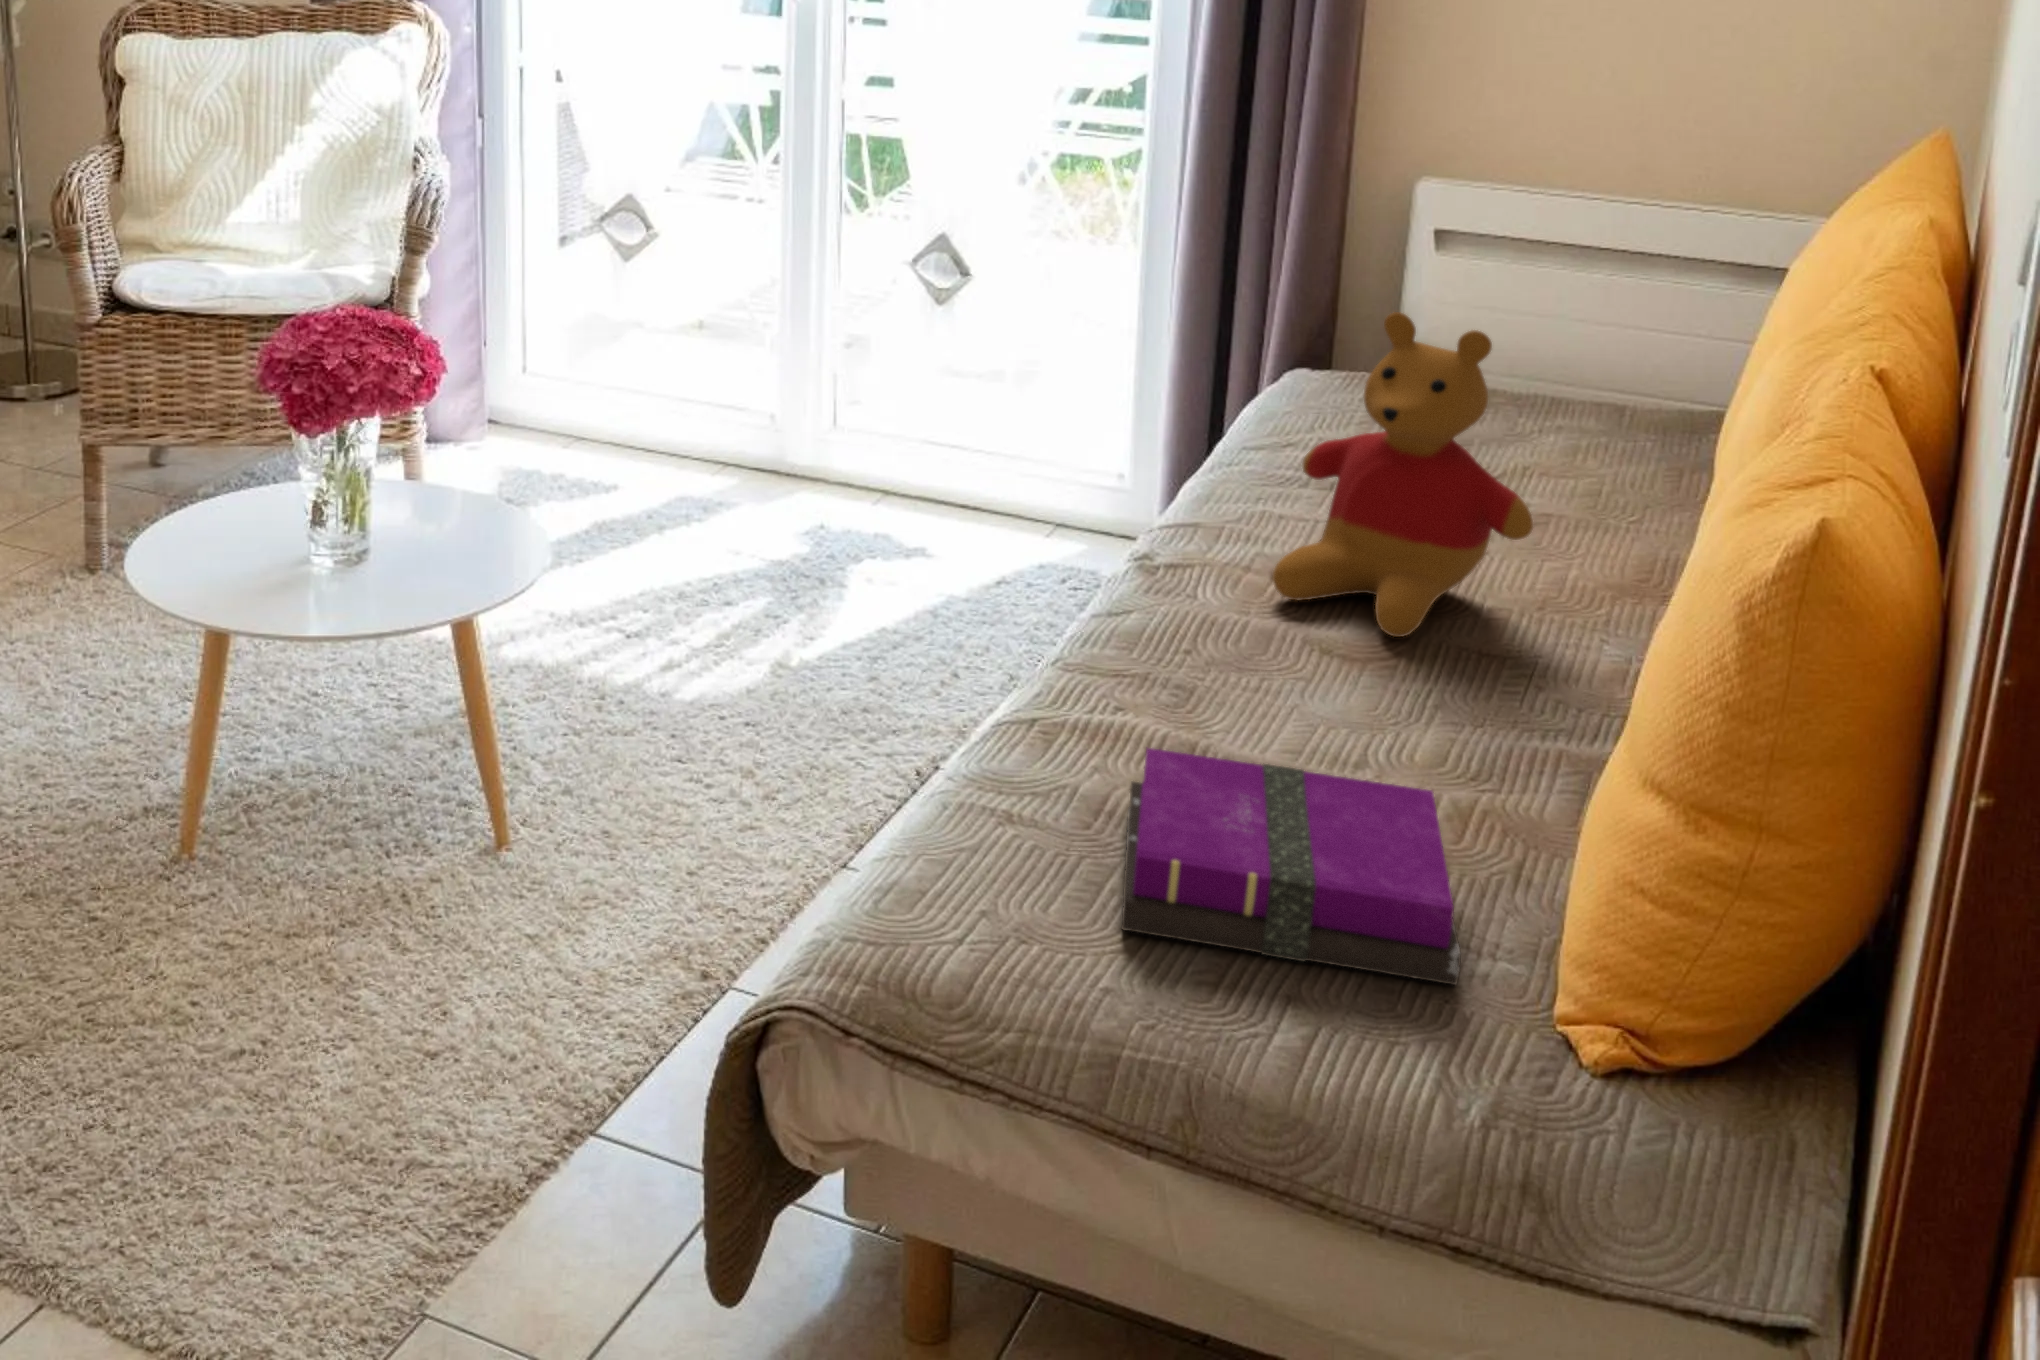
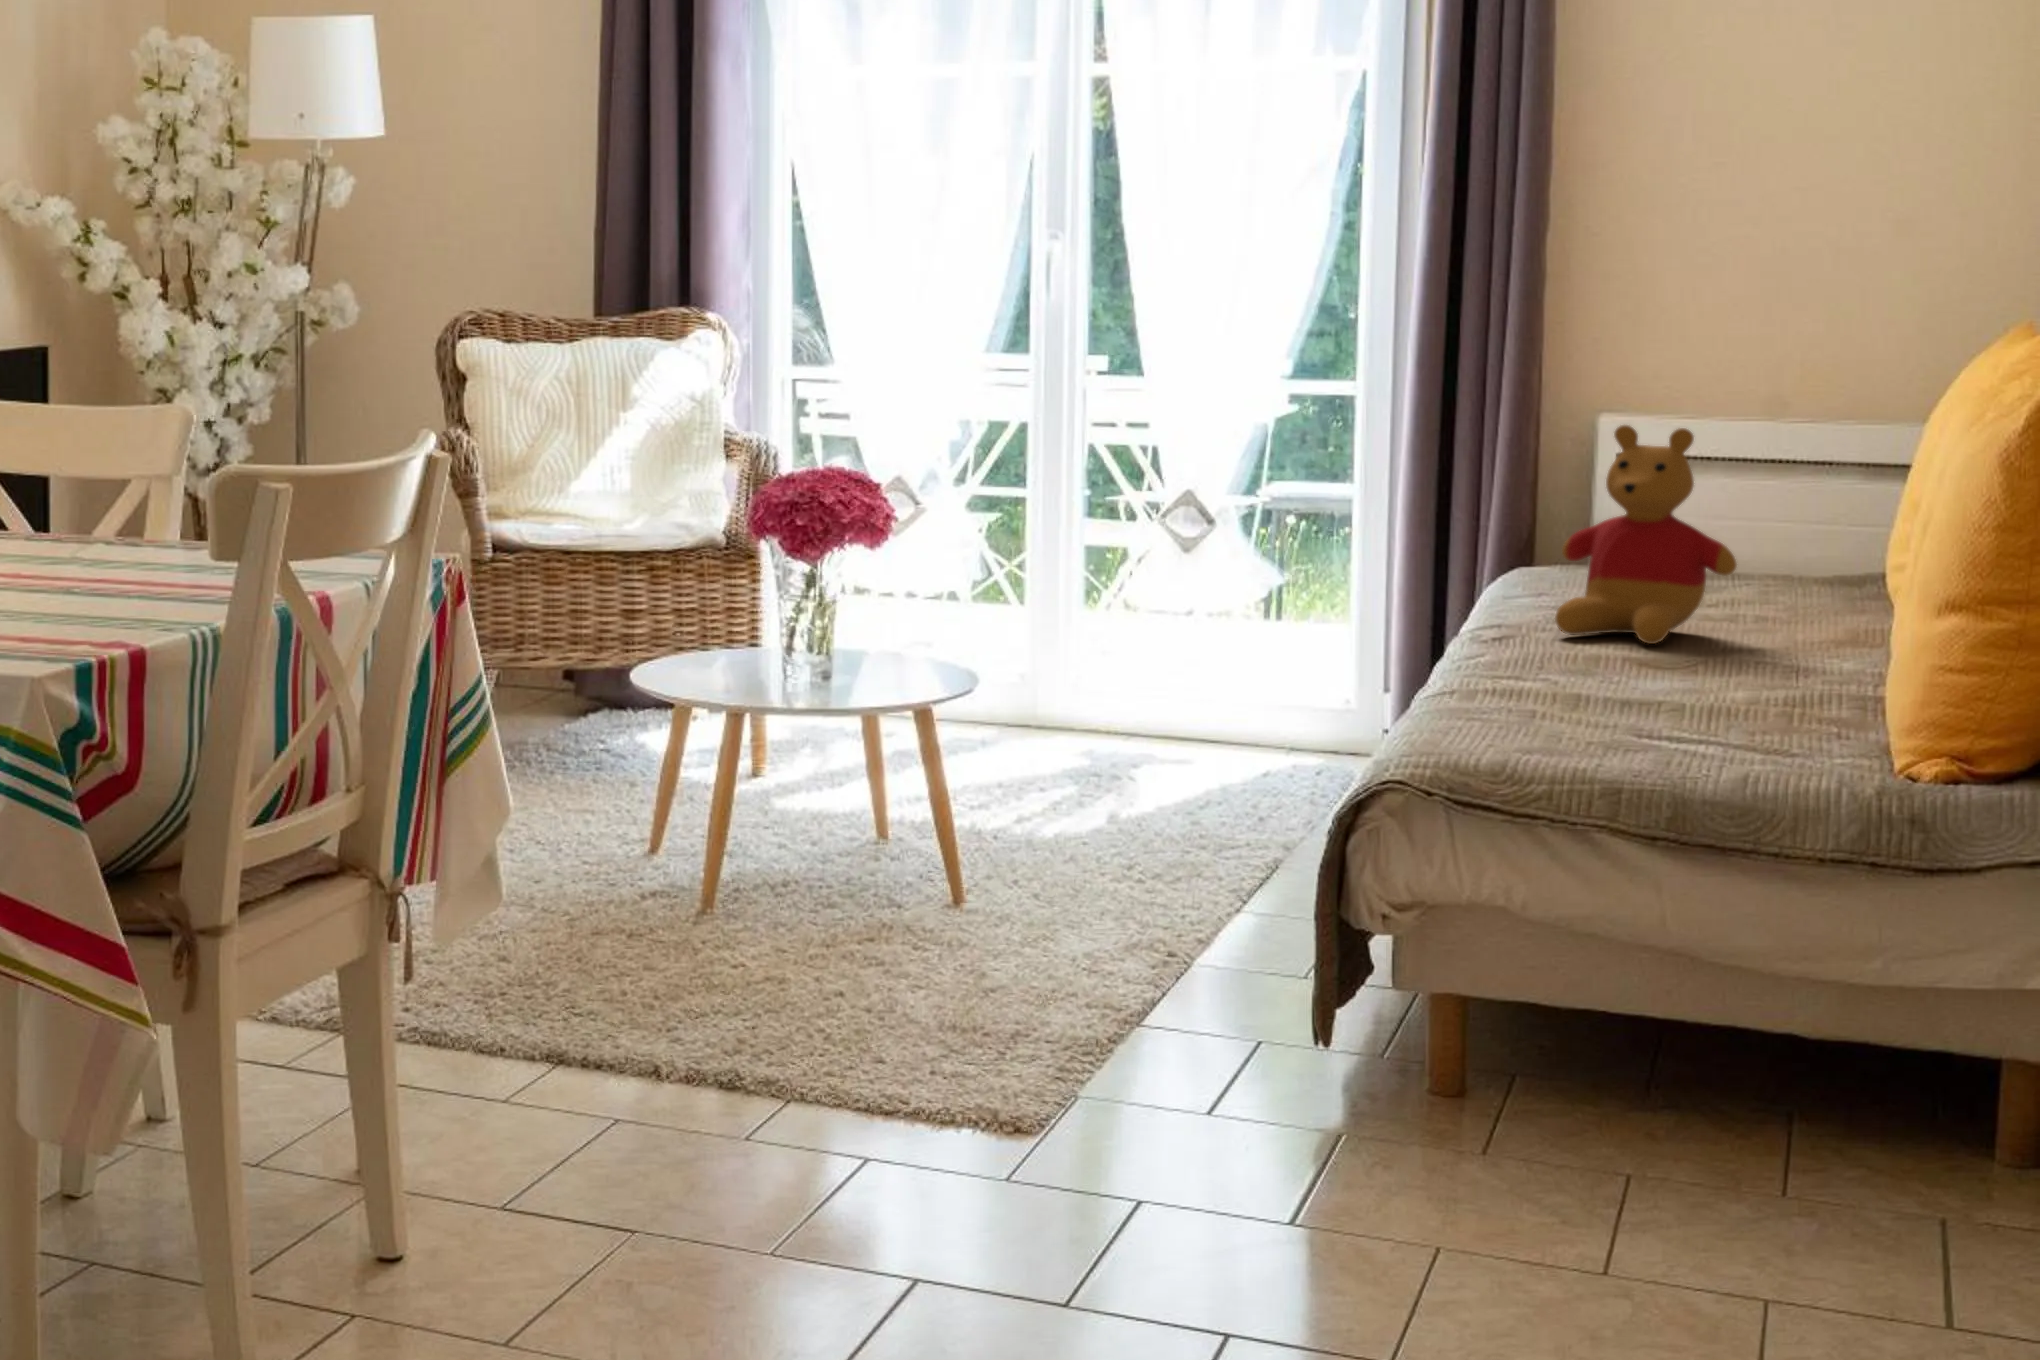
notebook: present [1122,748,1461,985] -> none [1511,643,1750,727]

